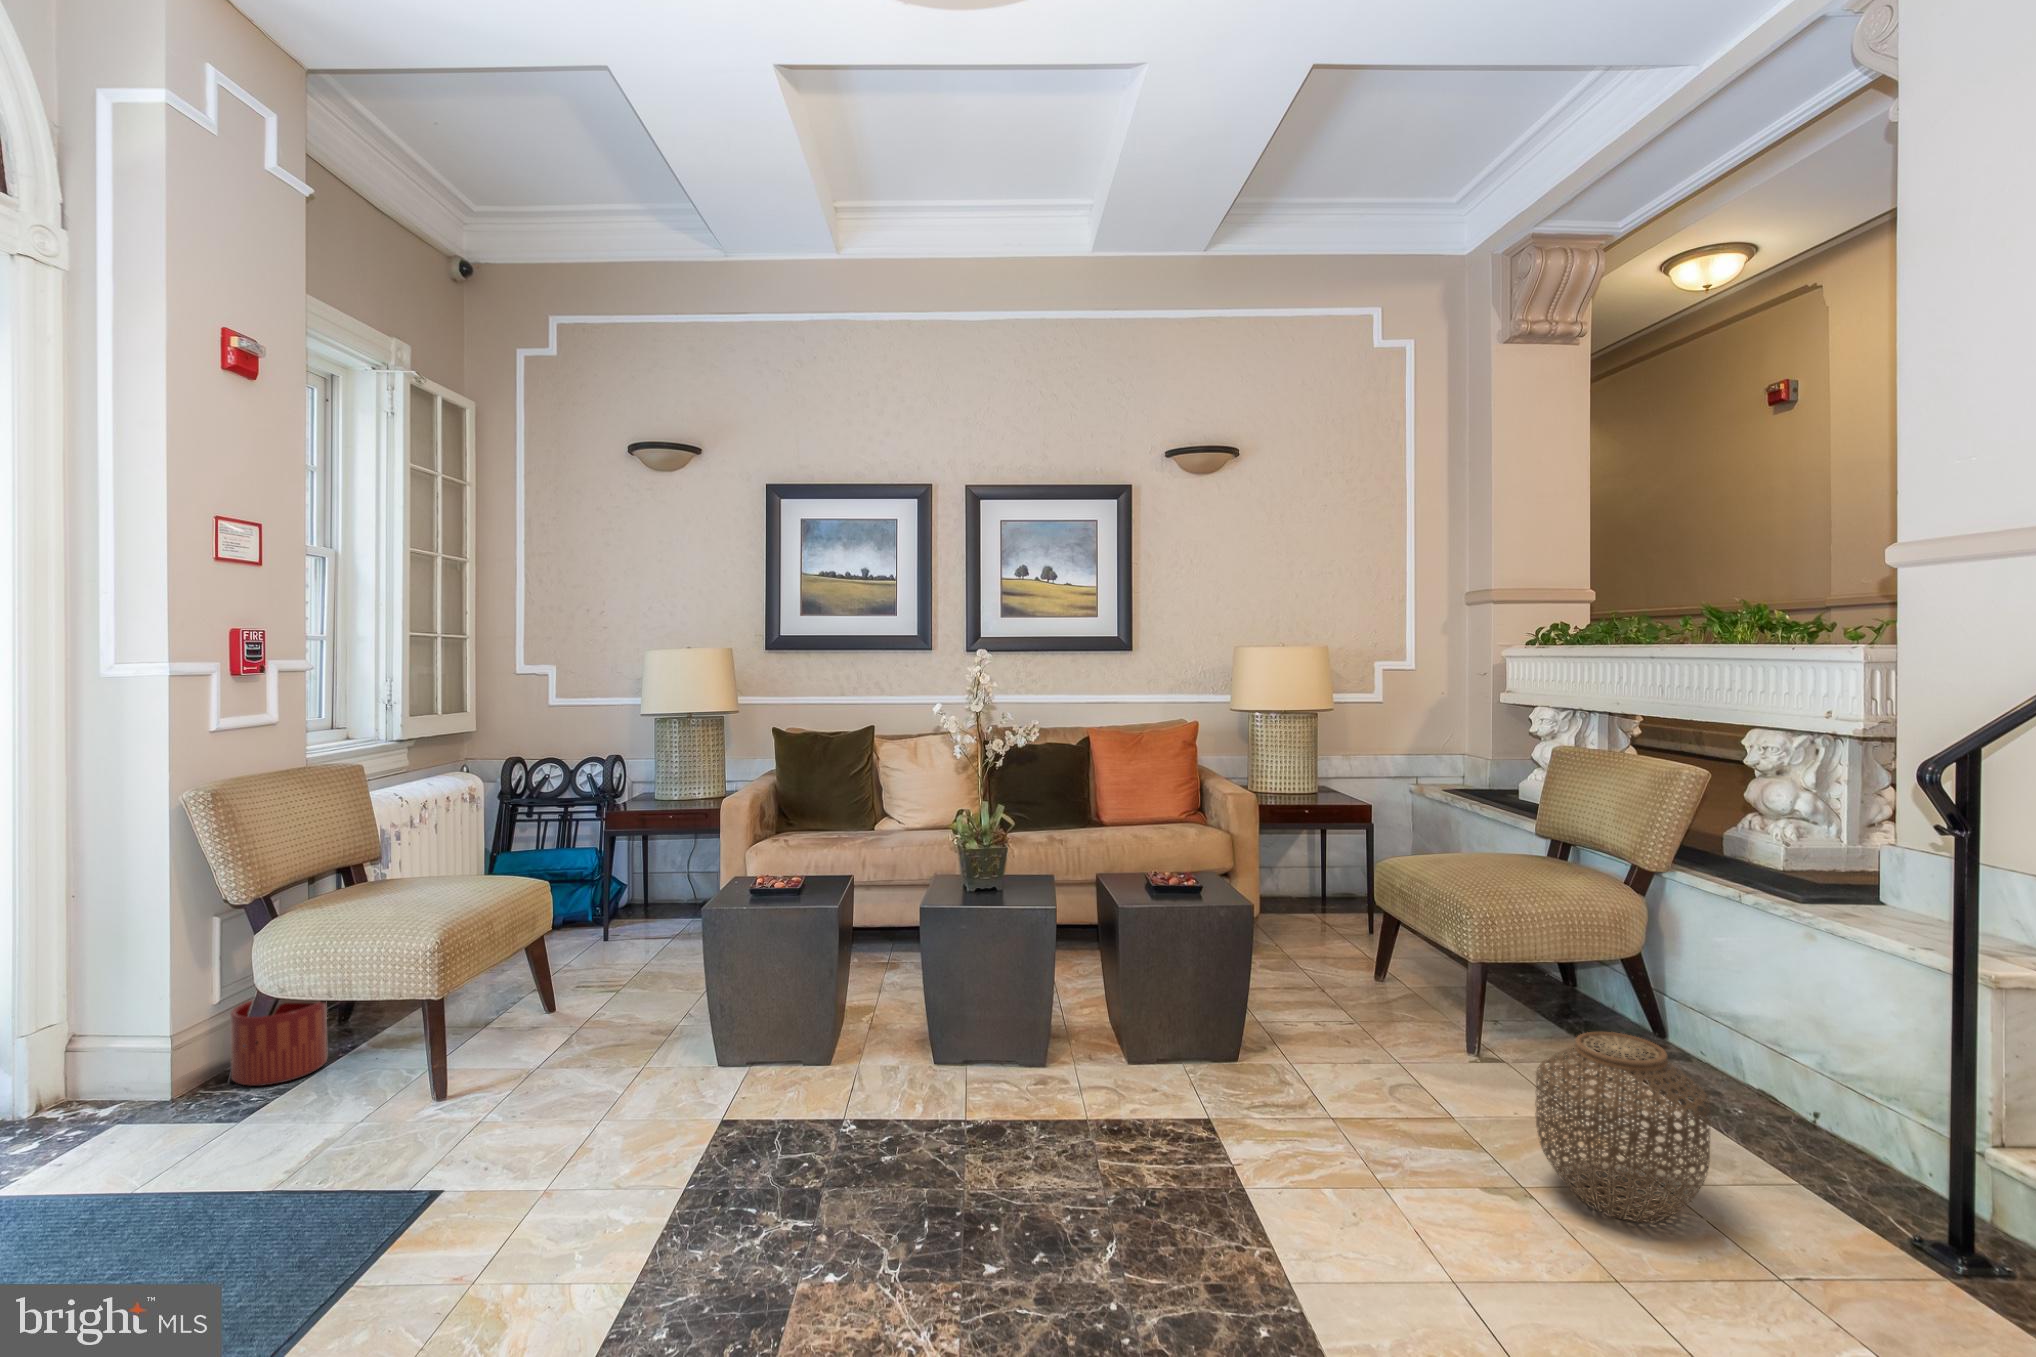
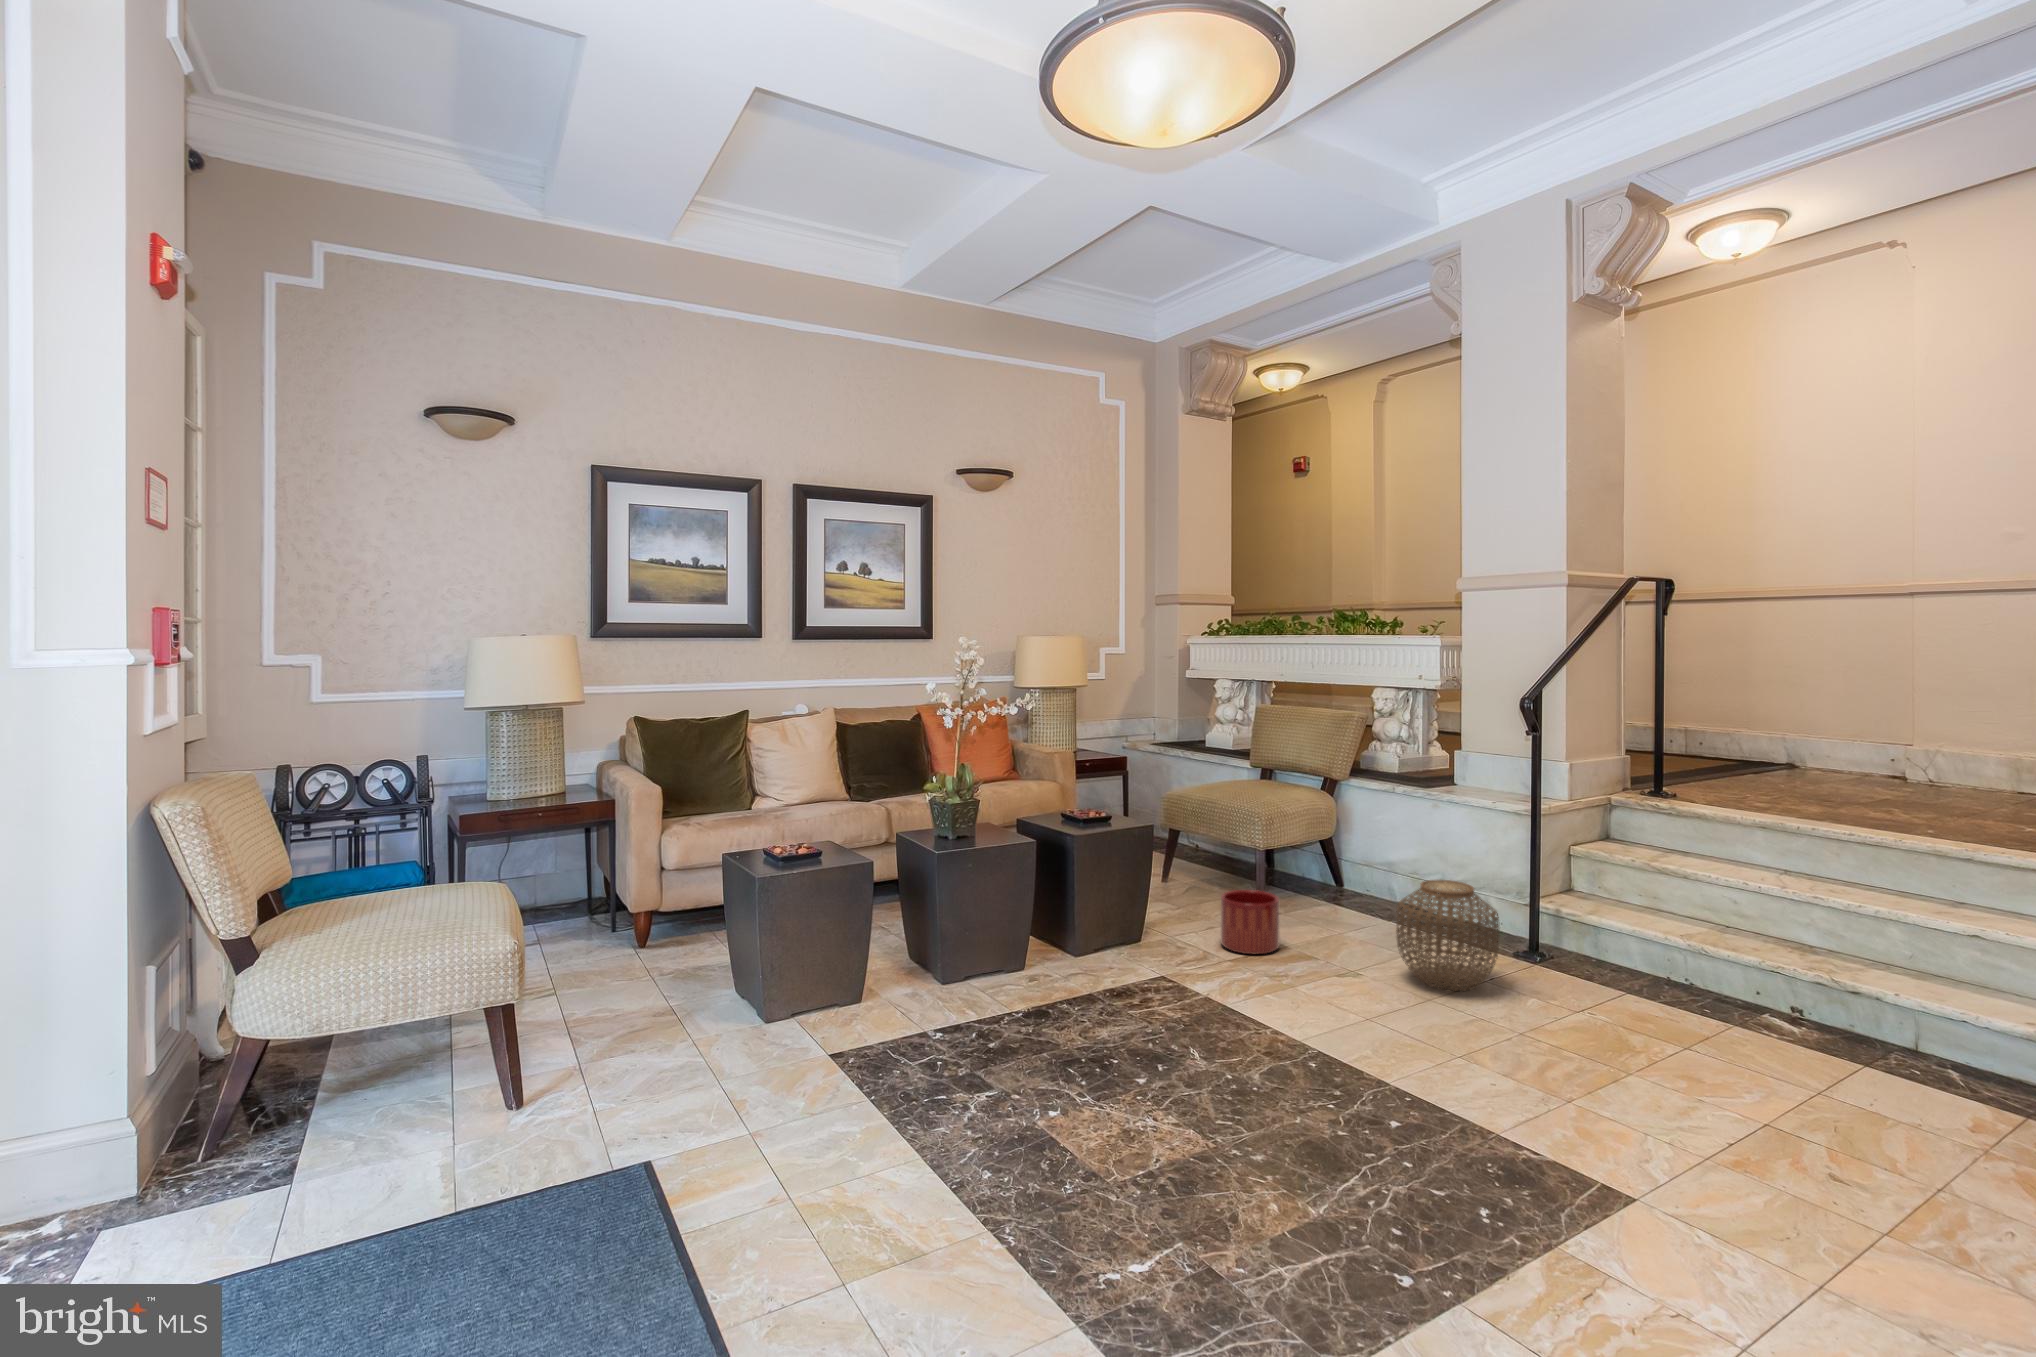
planter: present [230,1001,328,1086] -> present [1221,890,1280,954]

